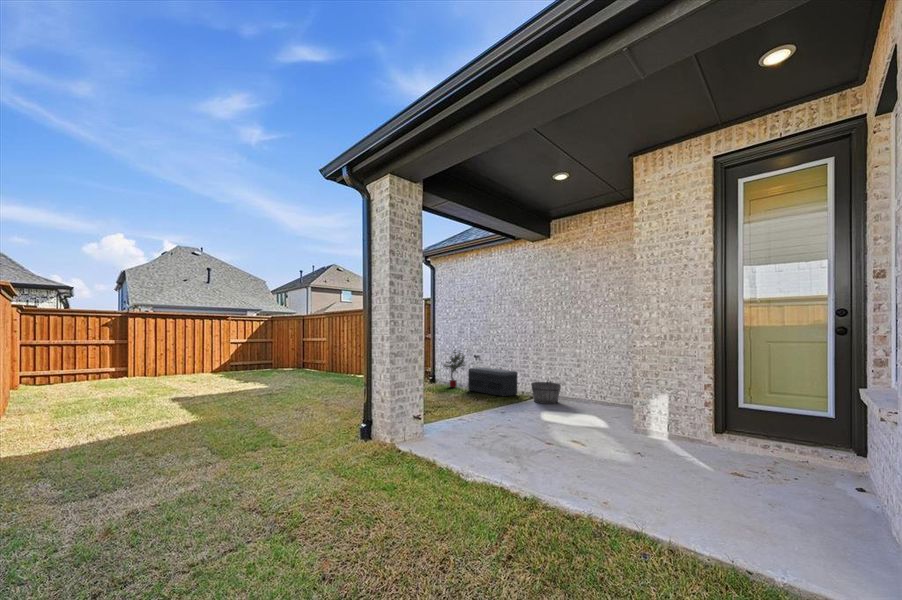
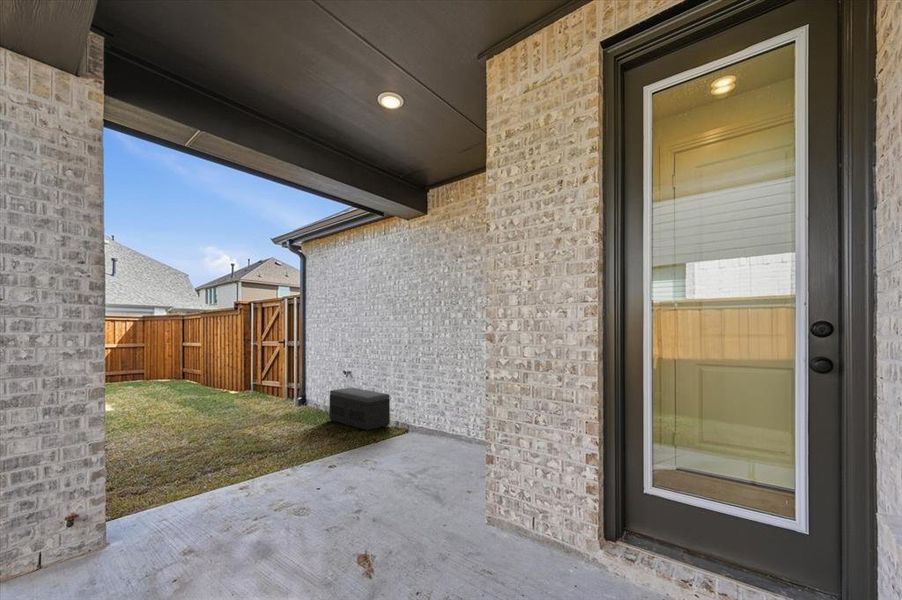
potted tree: present [444,350,465,388] -> none [307,364,336,415]
wooden bucket: present [531,380,561,404] -> none [395,405,436,444]

